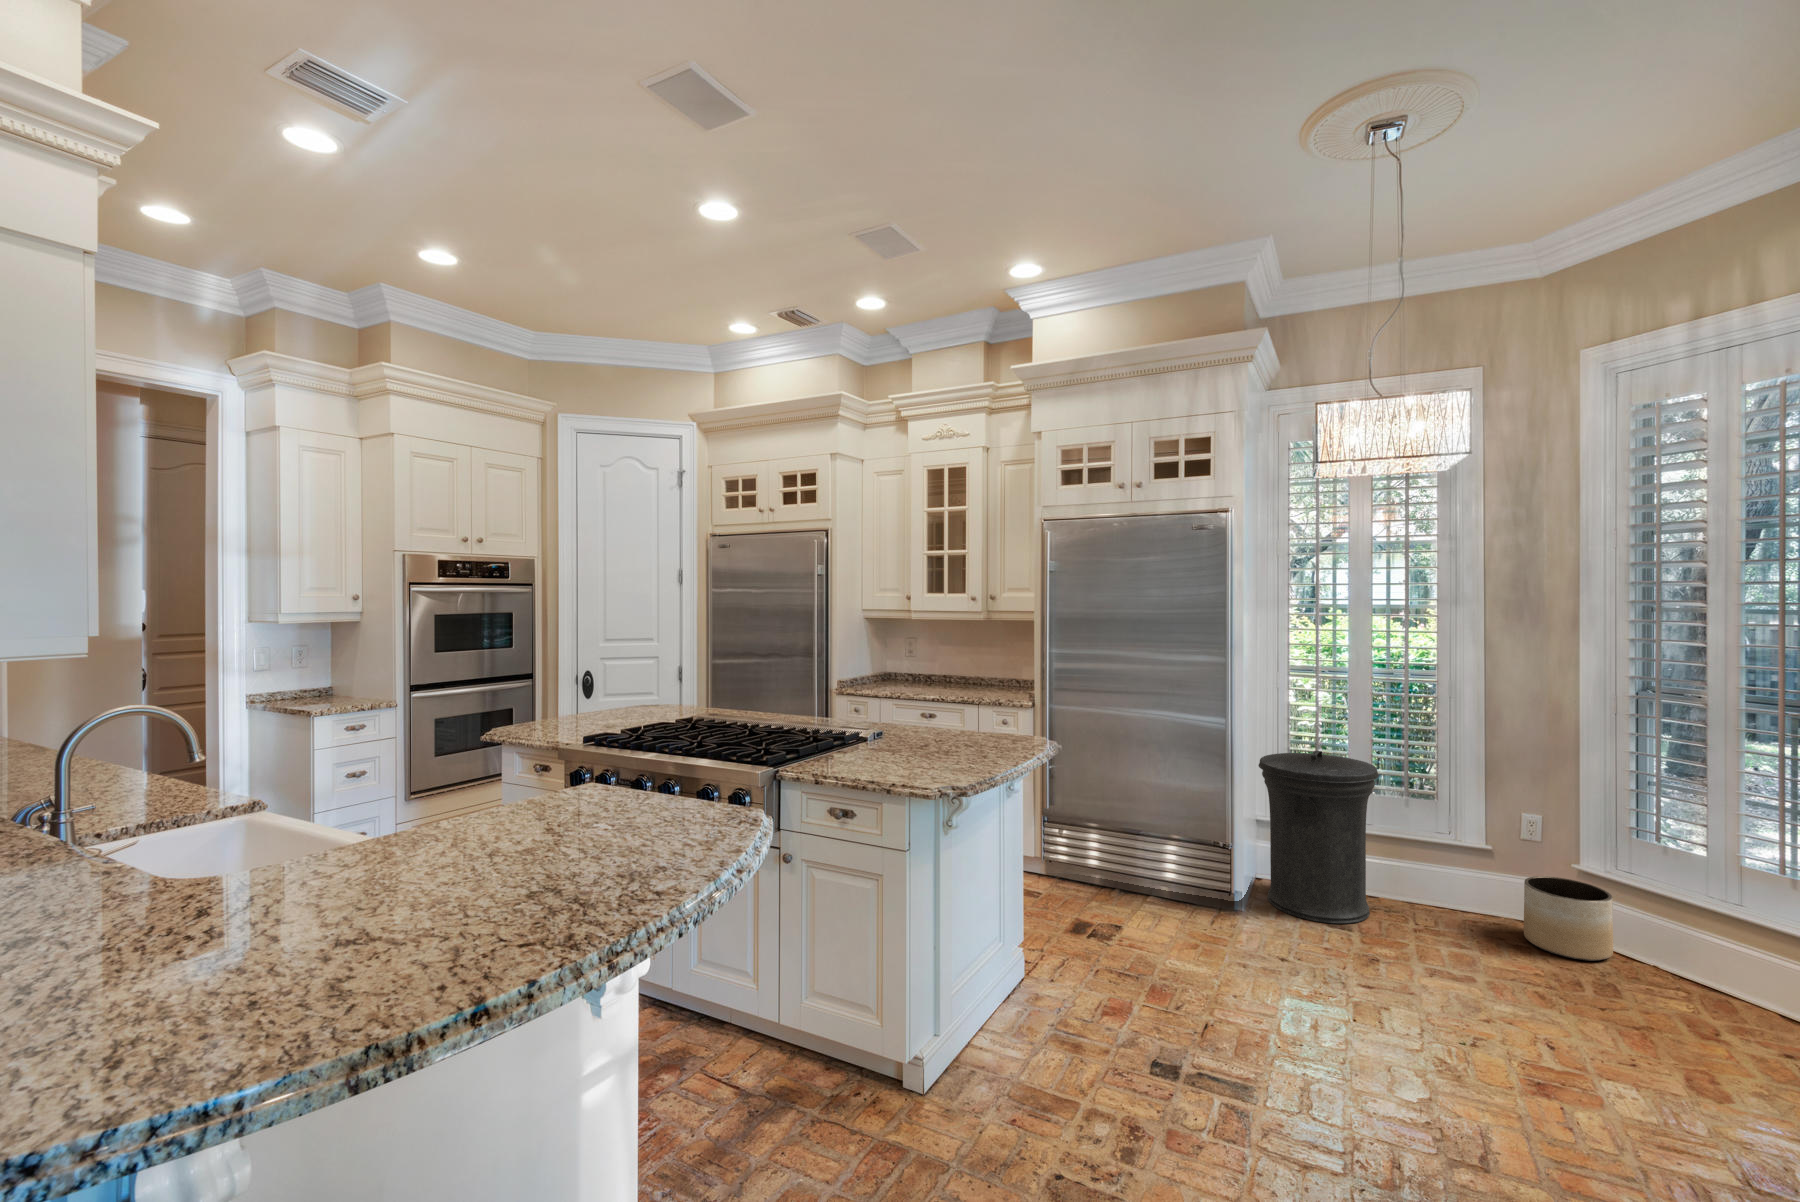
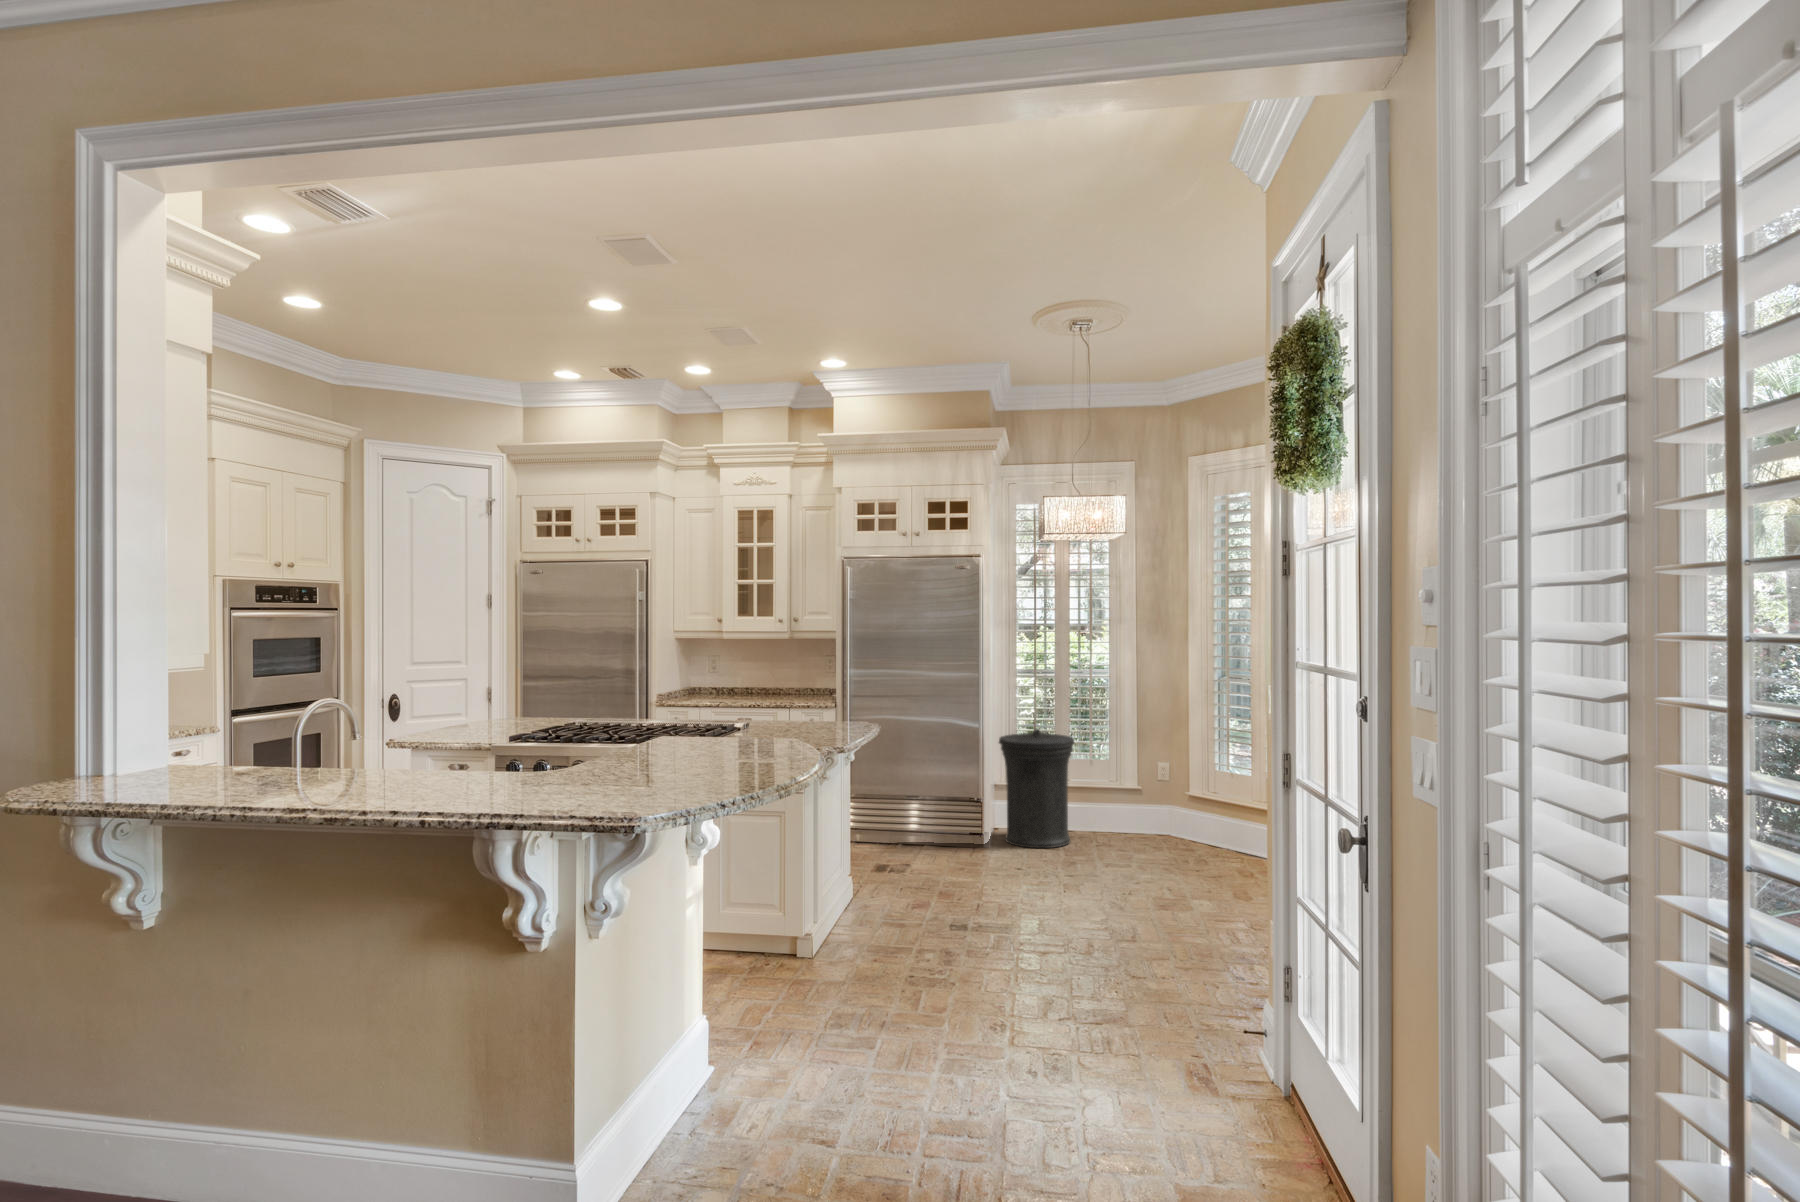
planter: present [1524,876,1613,961] -> none [1159,802,1205,849]

